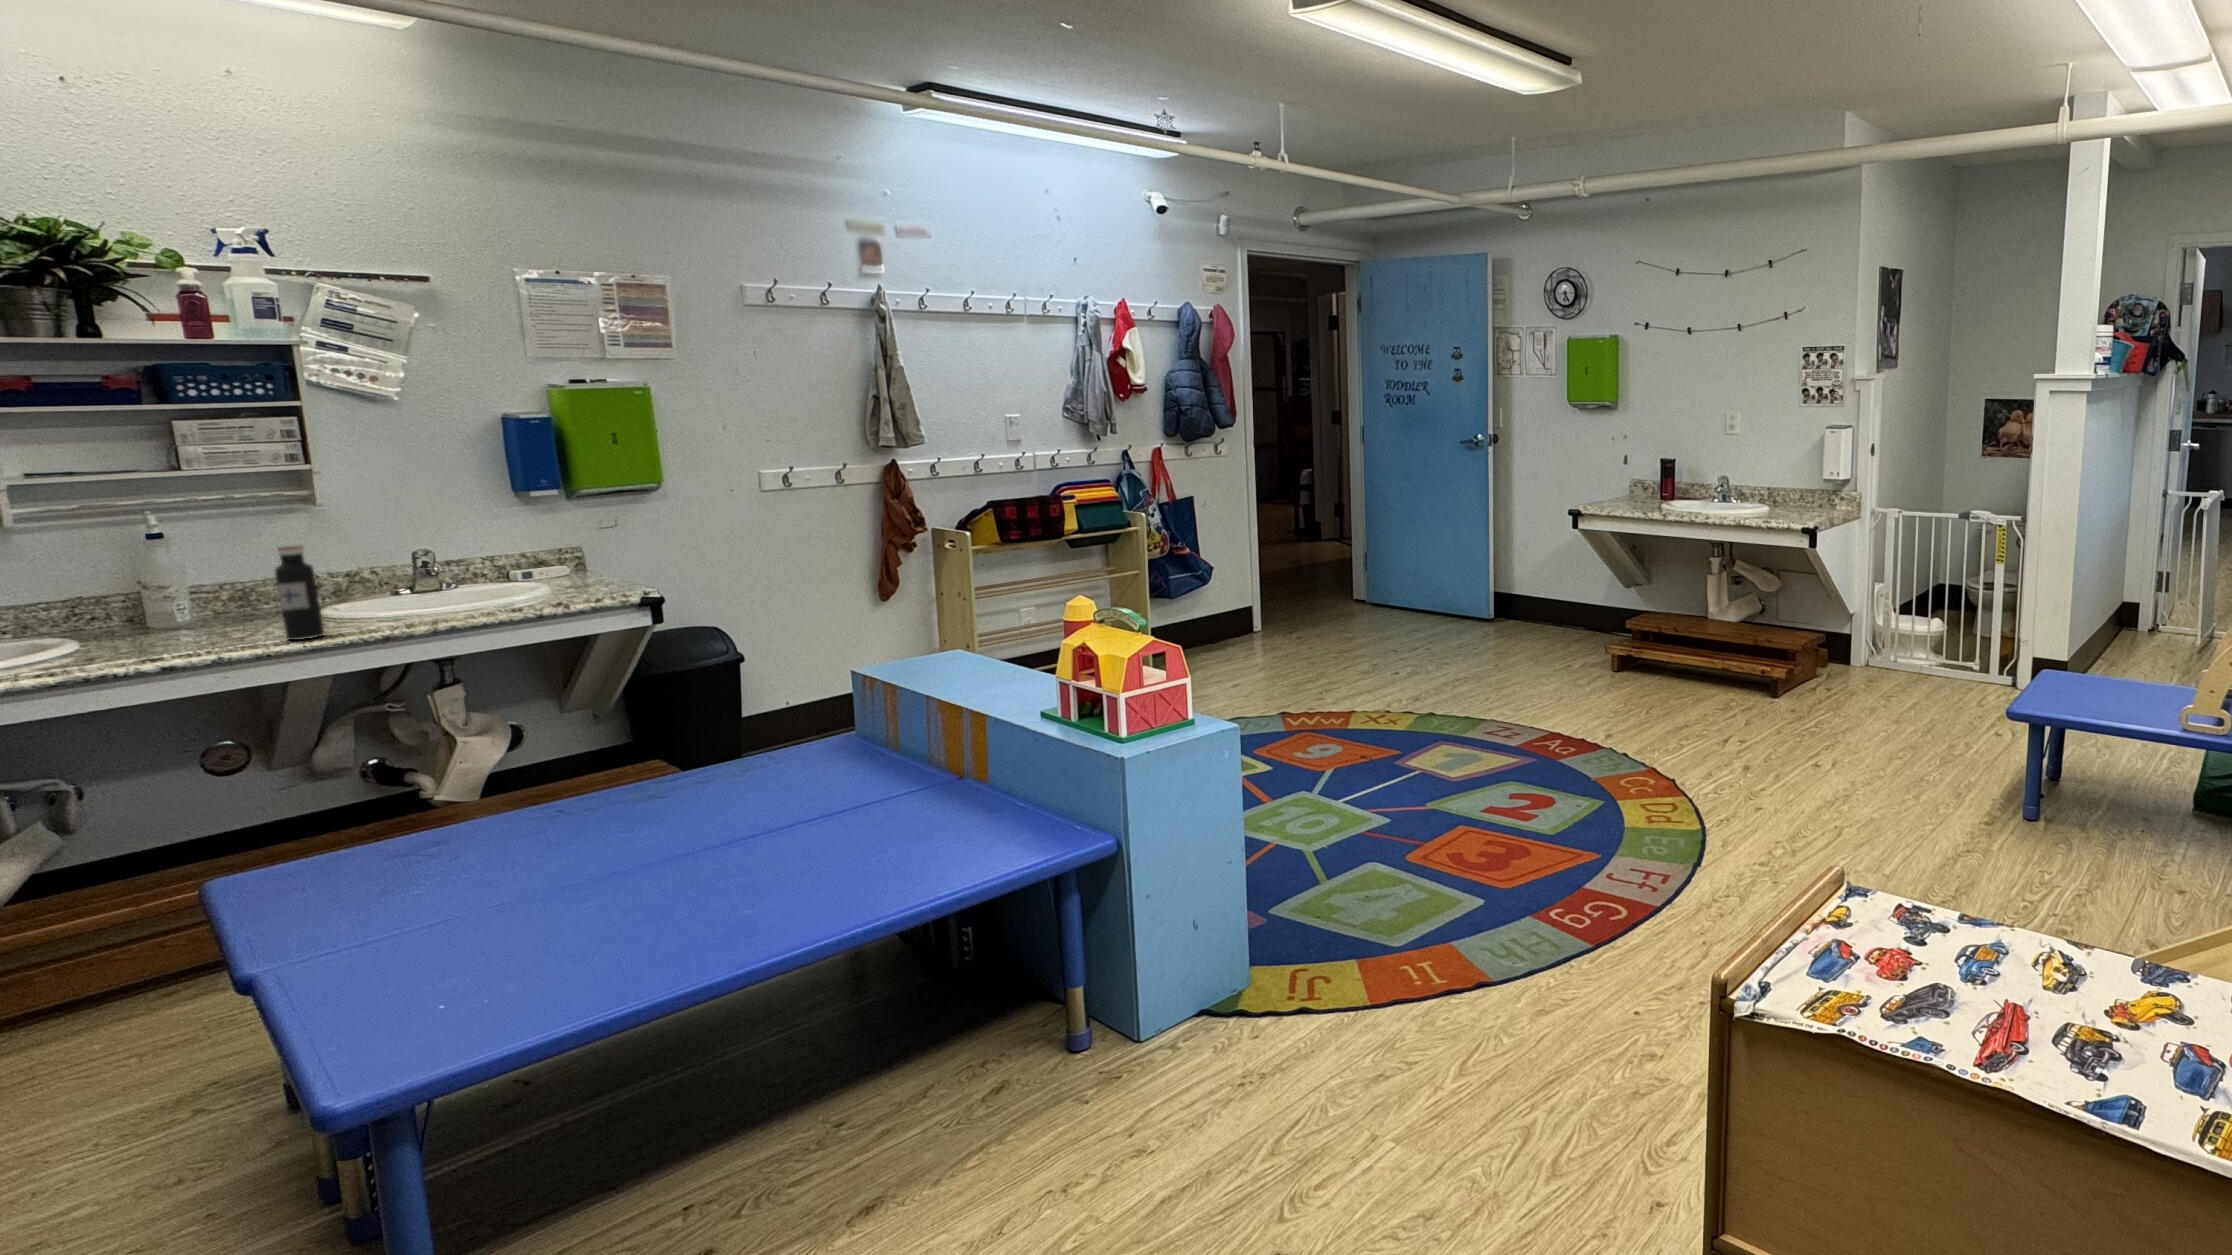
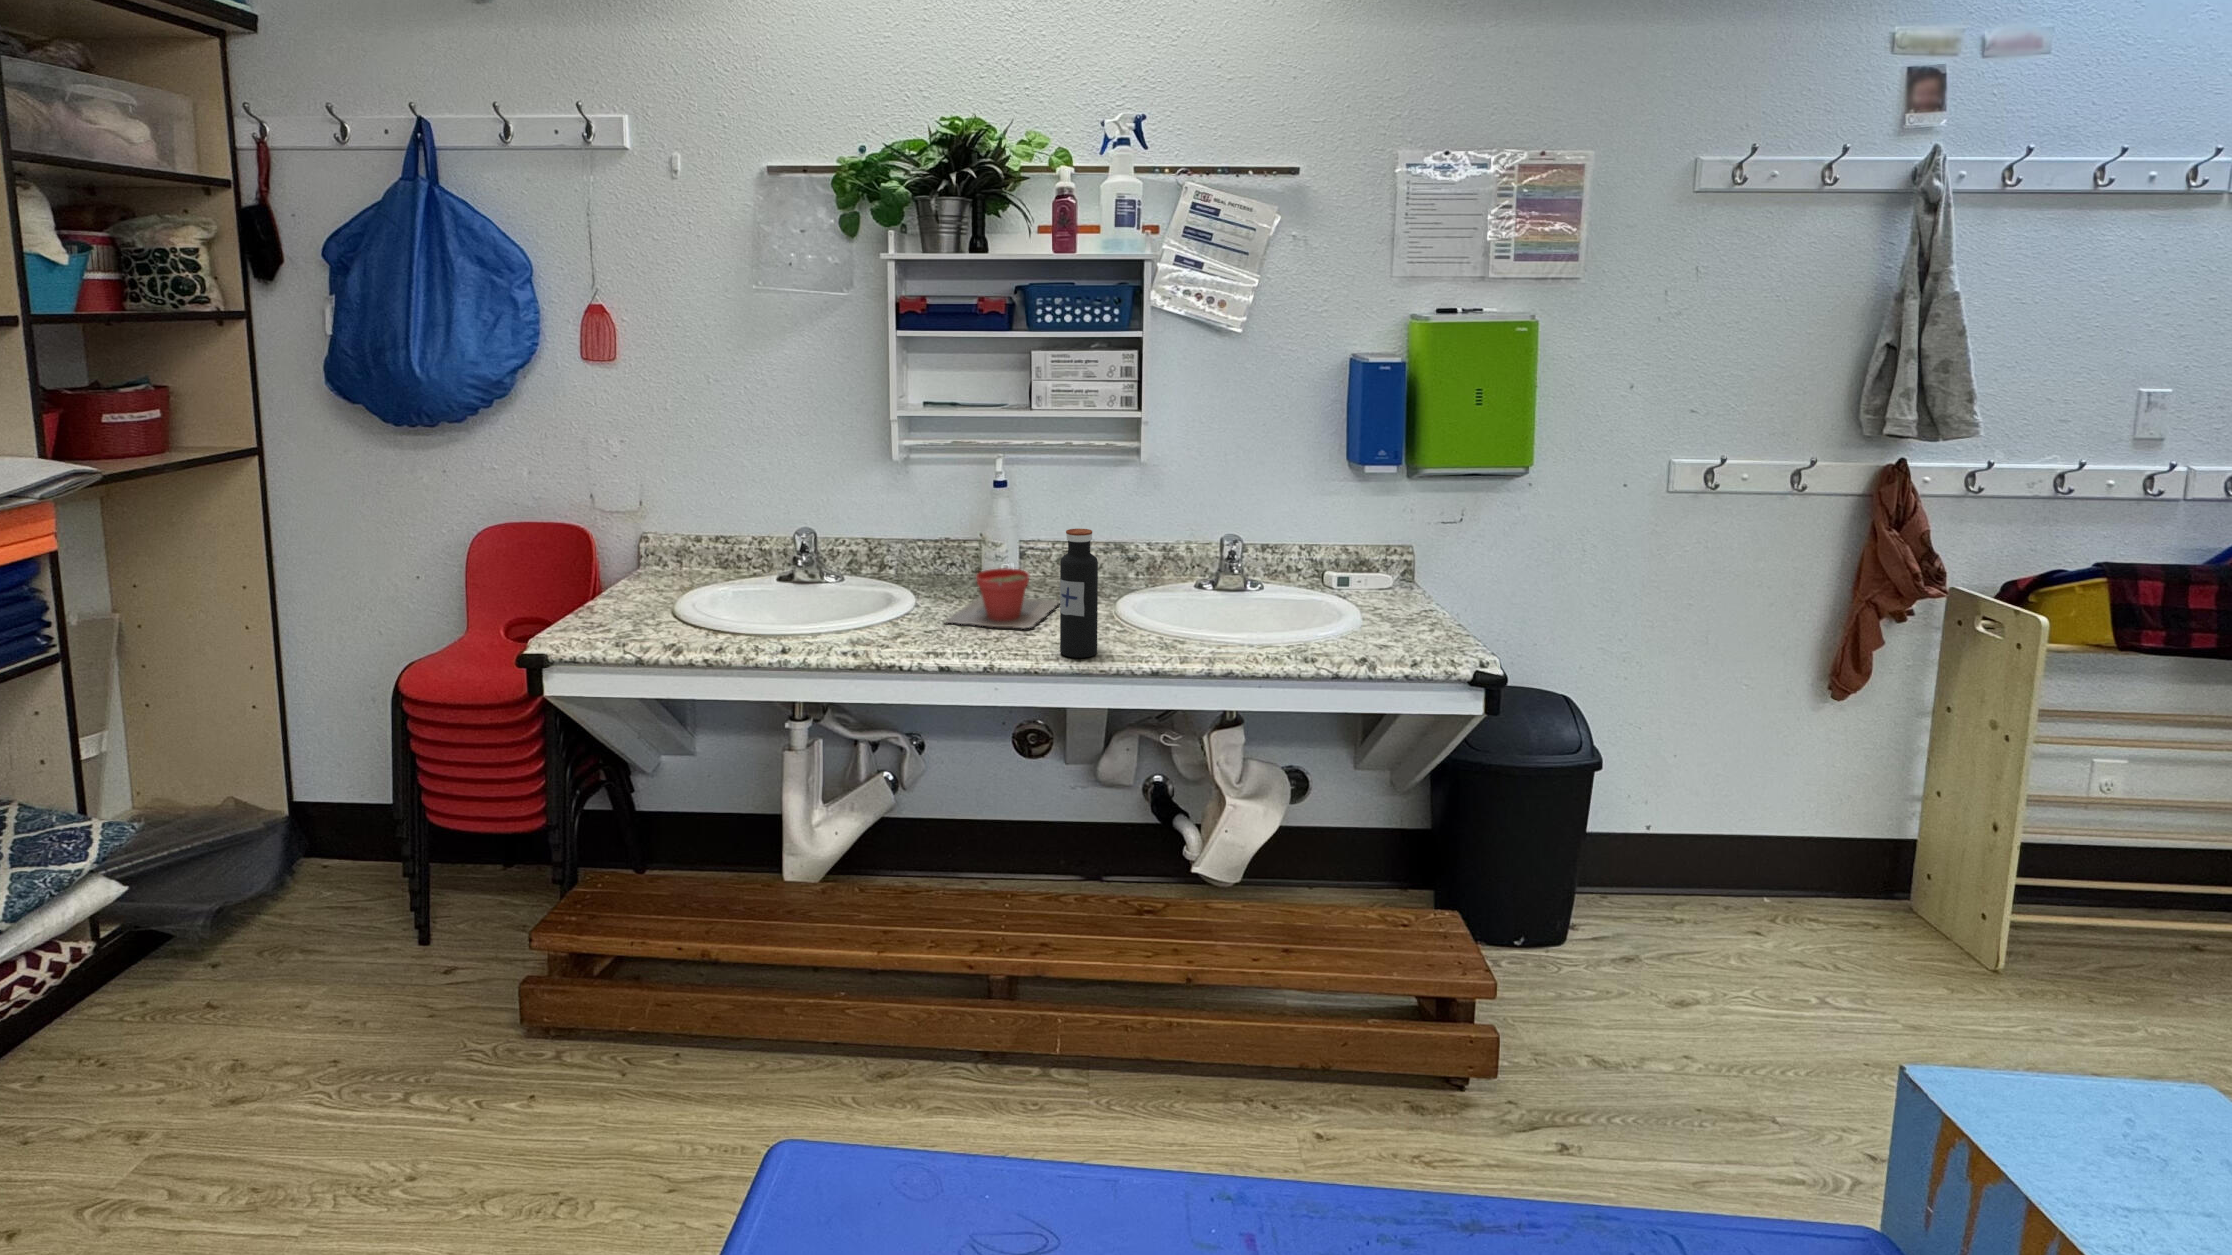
plant pot: none [131,597,258,648] -> present [946,568,1059,628]

